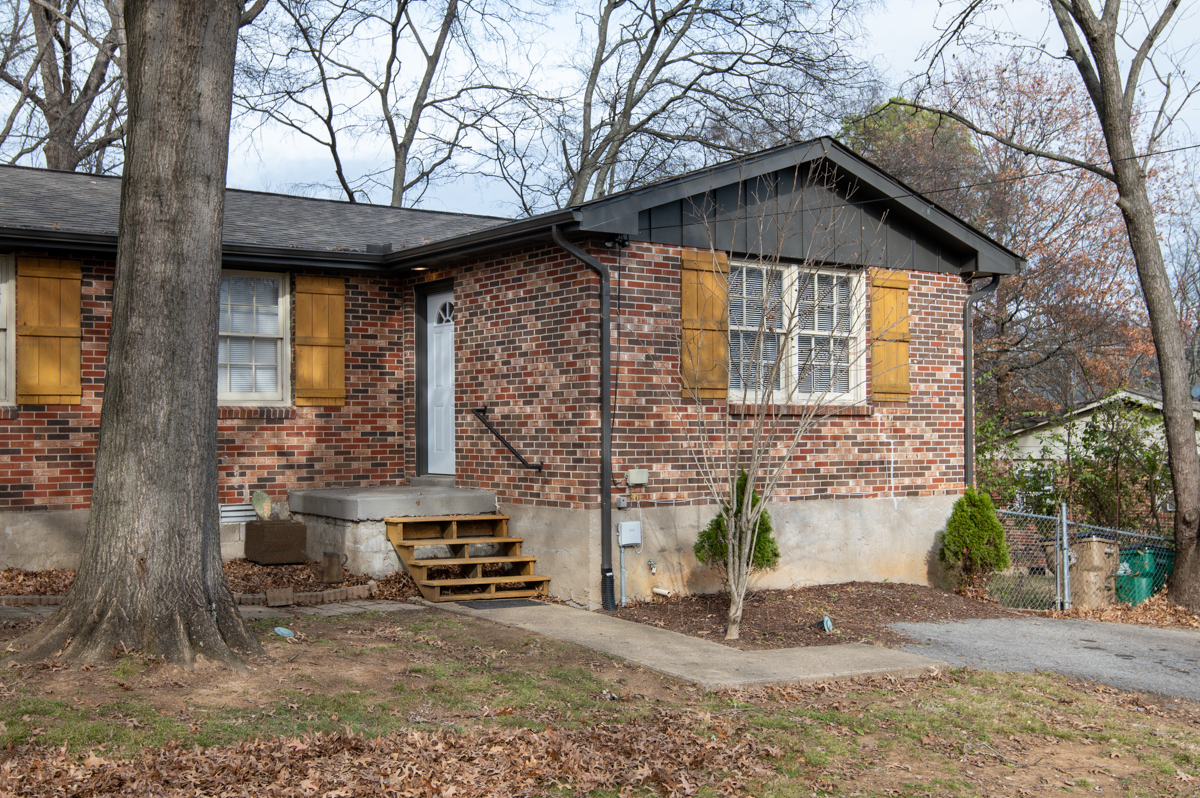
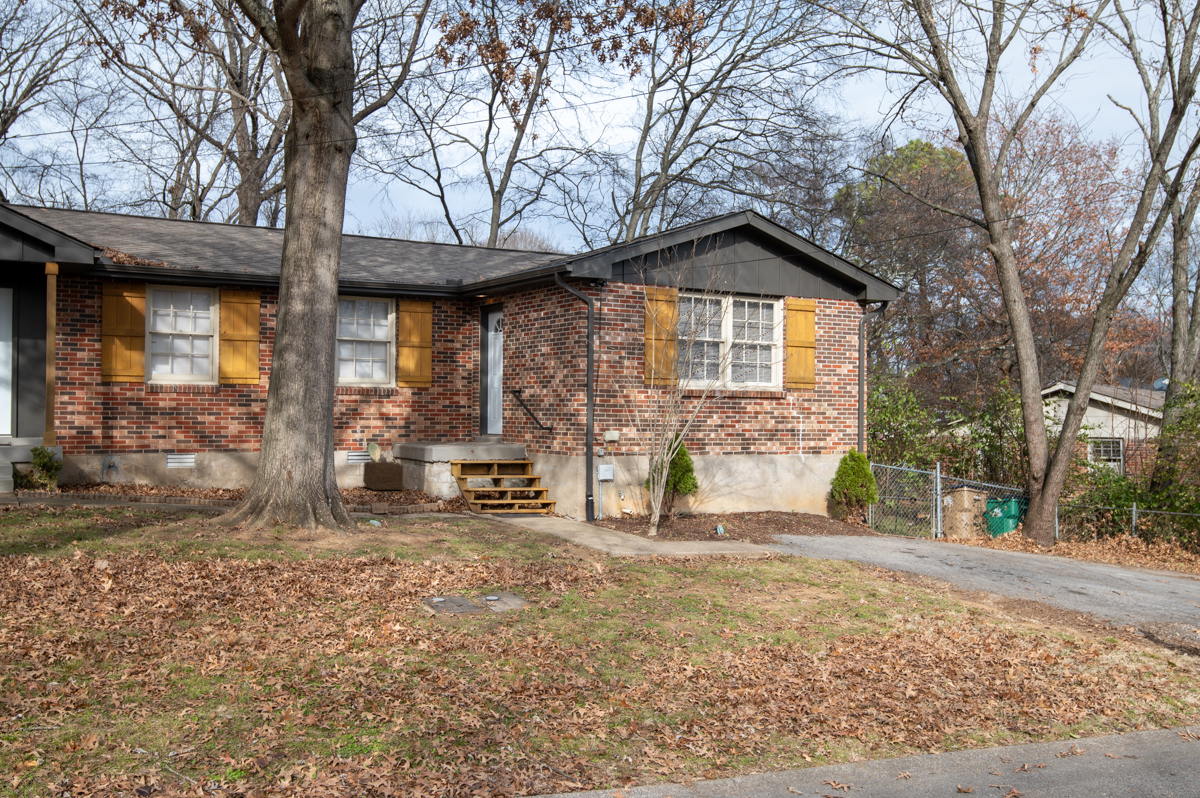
watering can: present [301,550,348,583] -> none [395,480,427,501]

